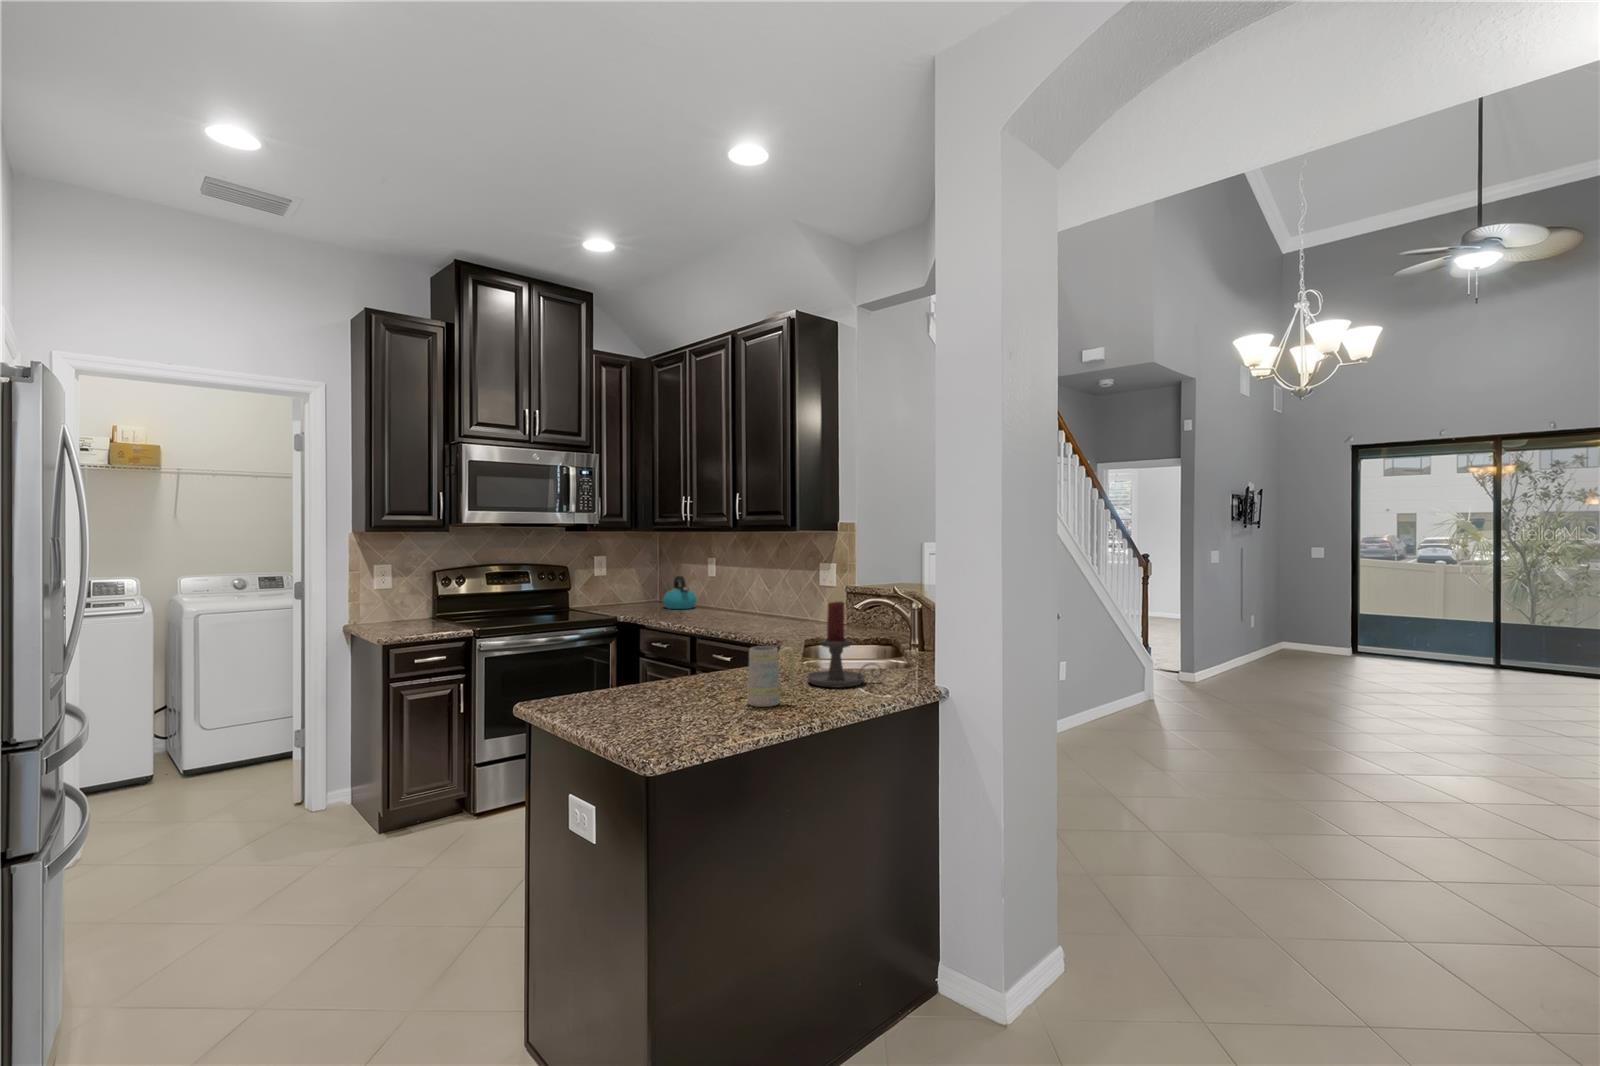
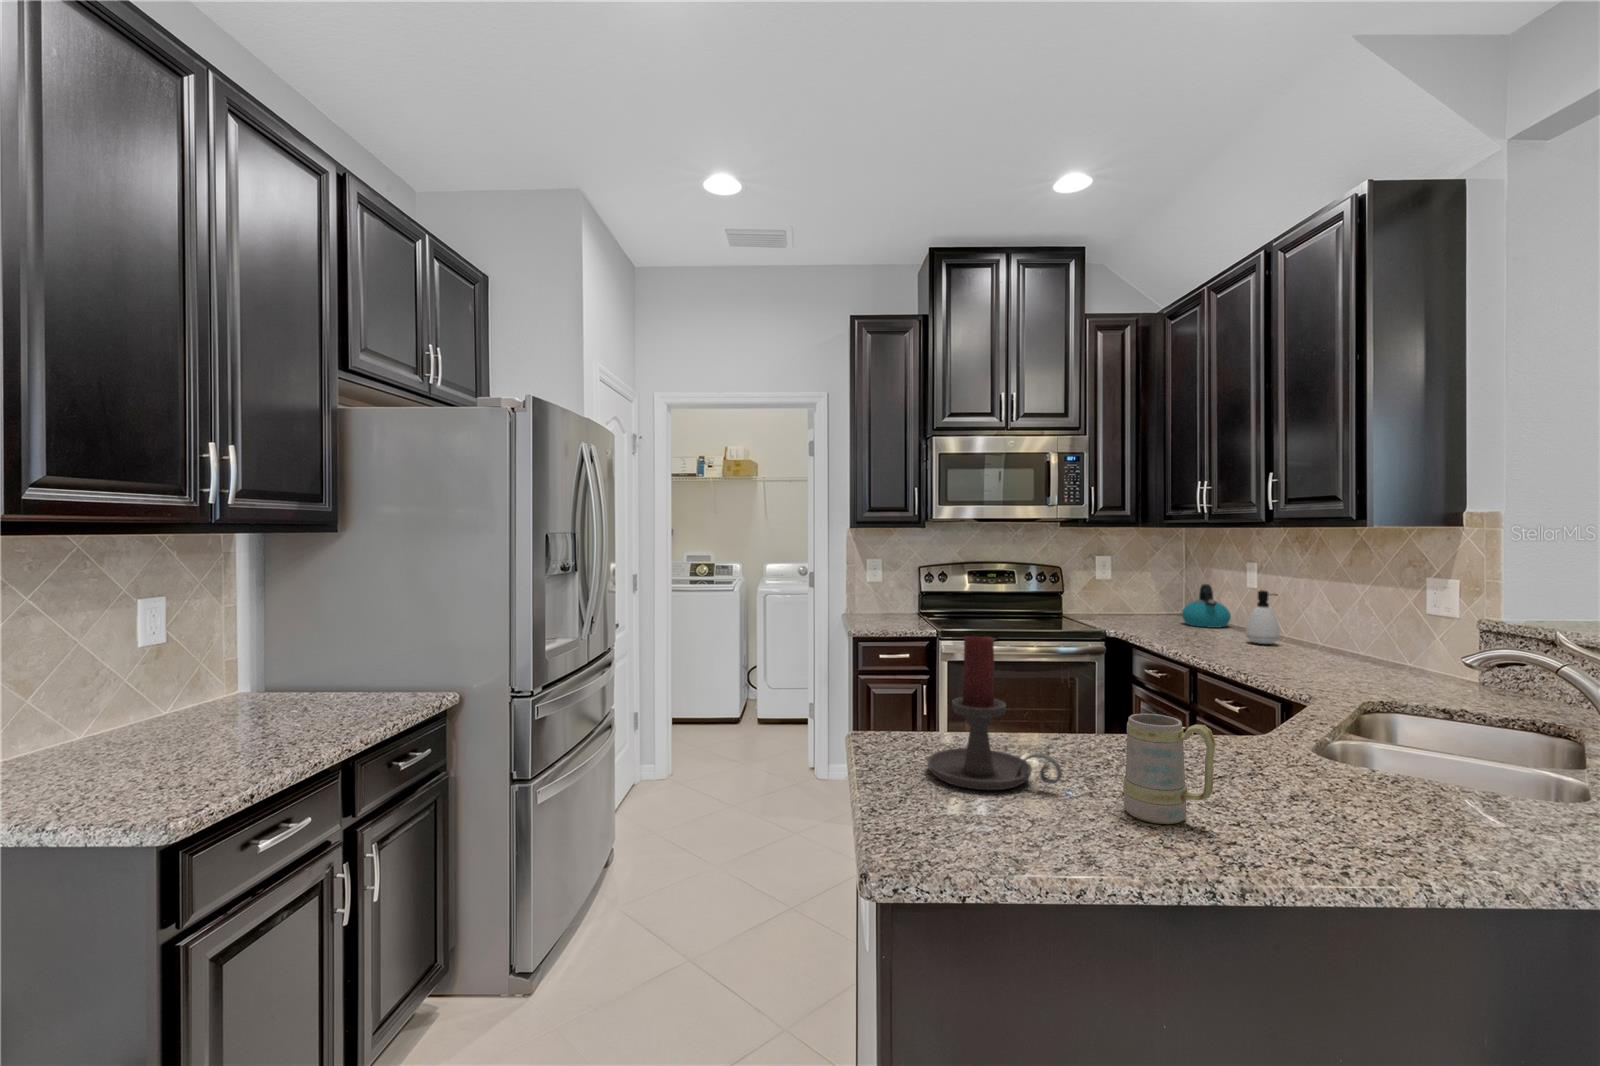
soap dispenser: none [715,578,736,617] -> present [1246,590,1280,644]
candle holder: present [807,601,882,688] -> present [927,636,1062,790]

